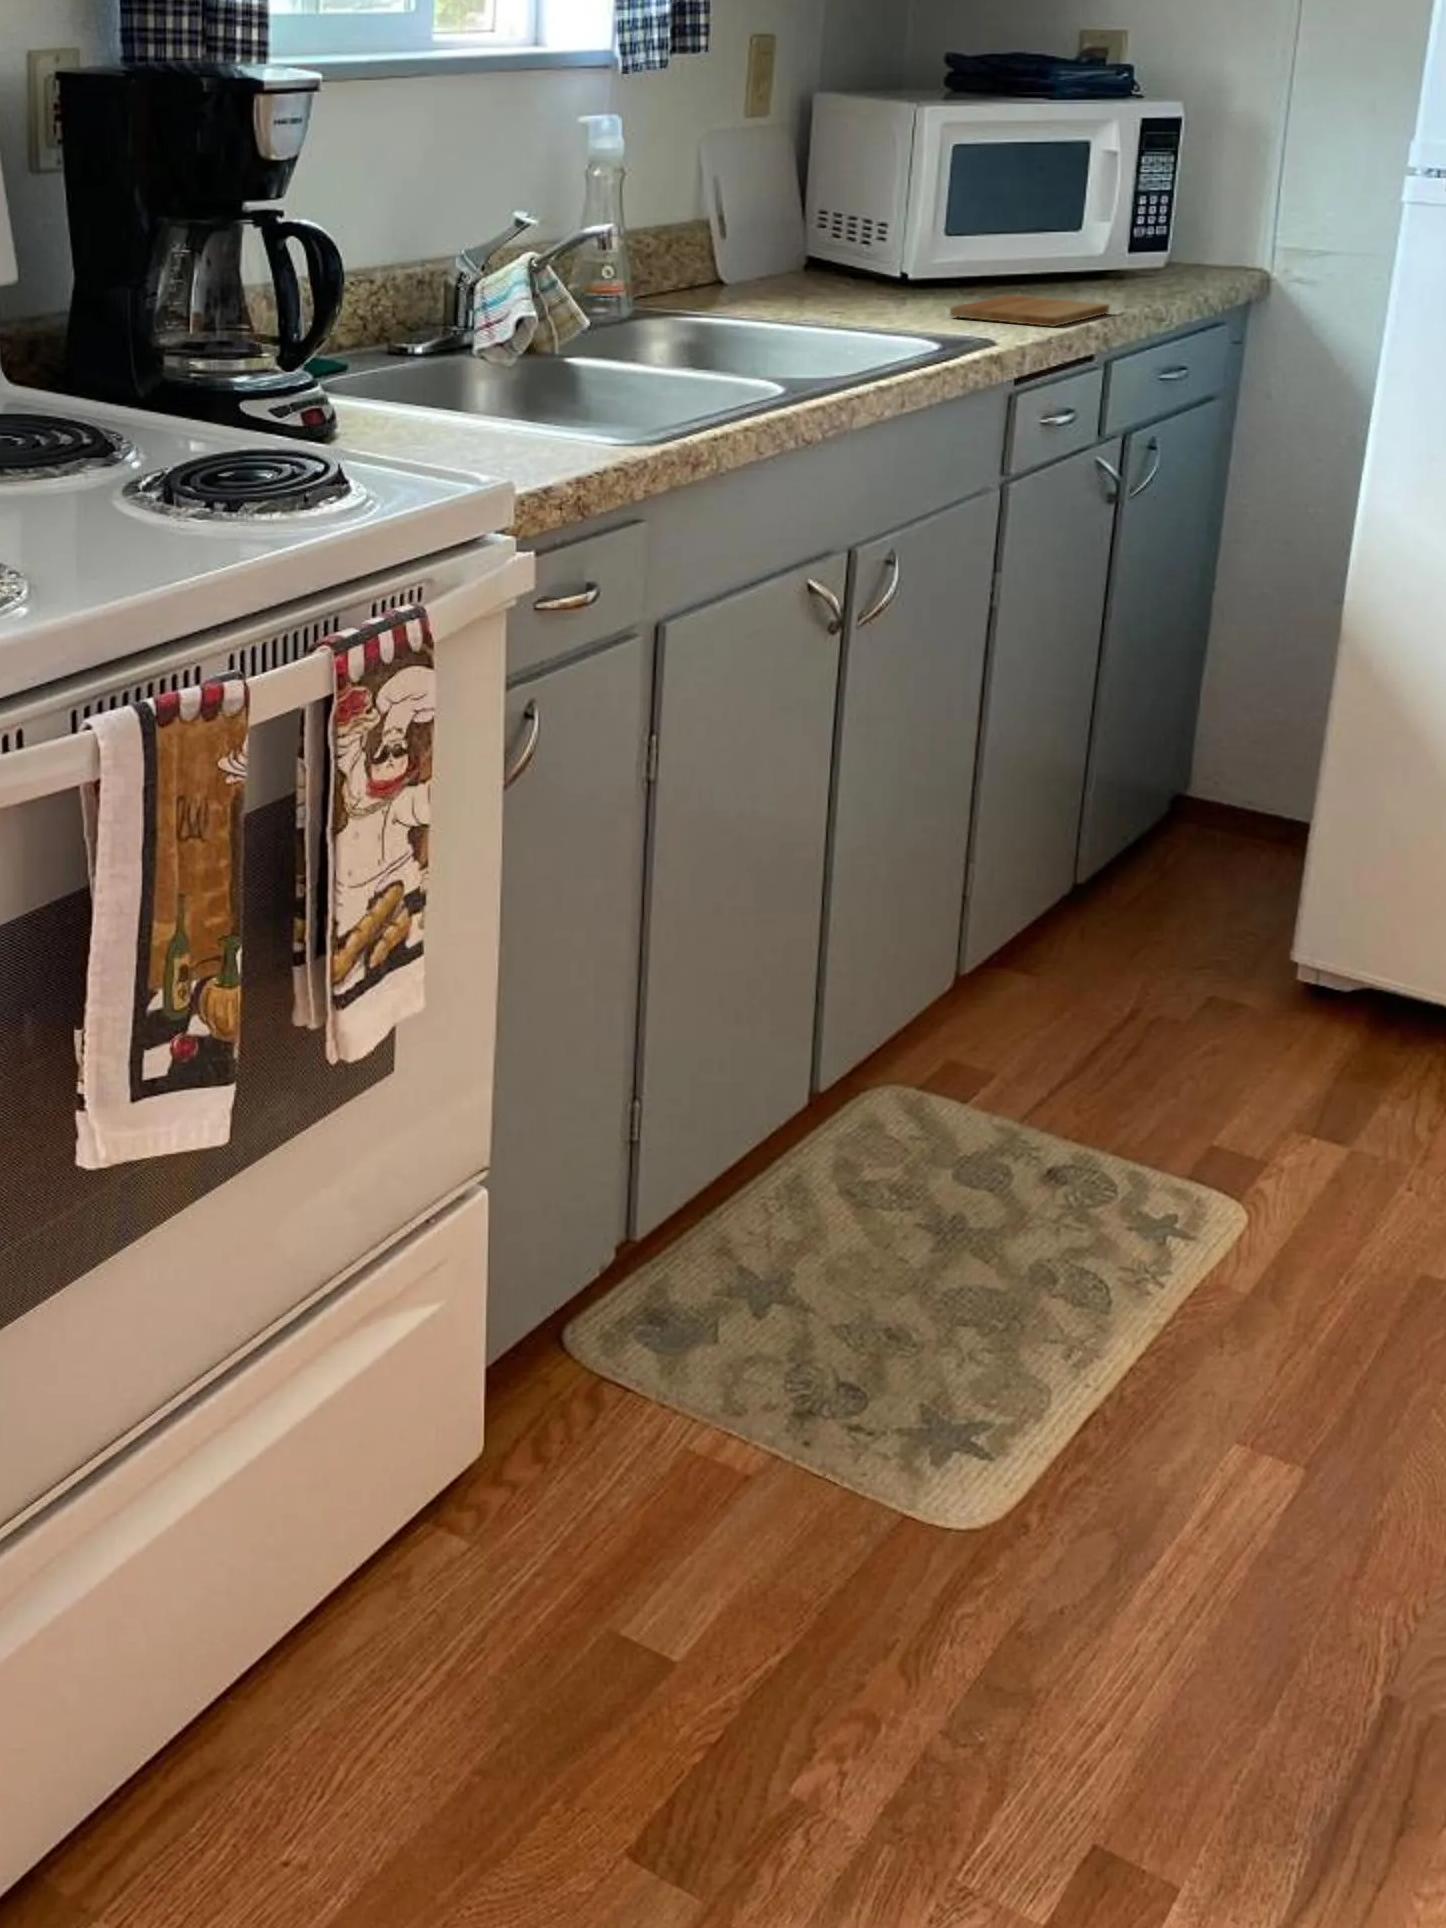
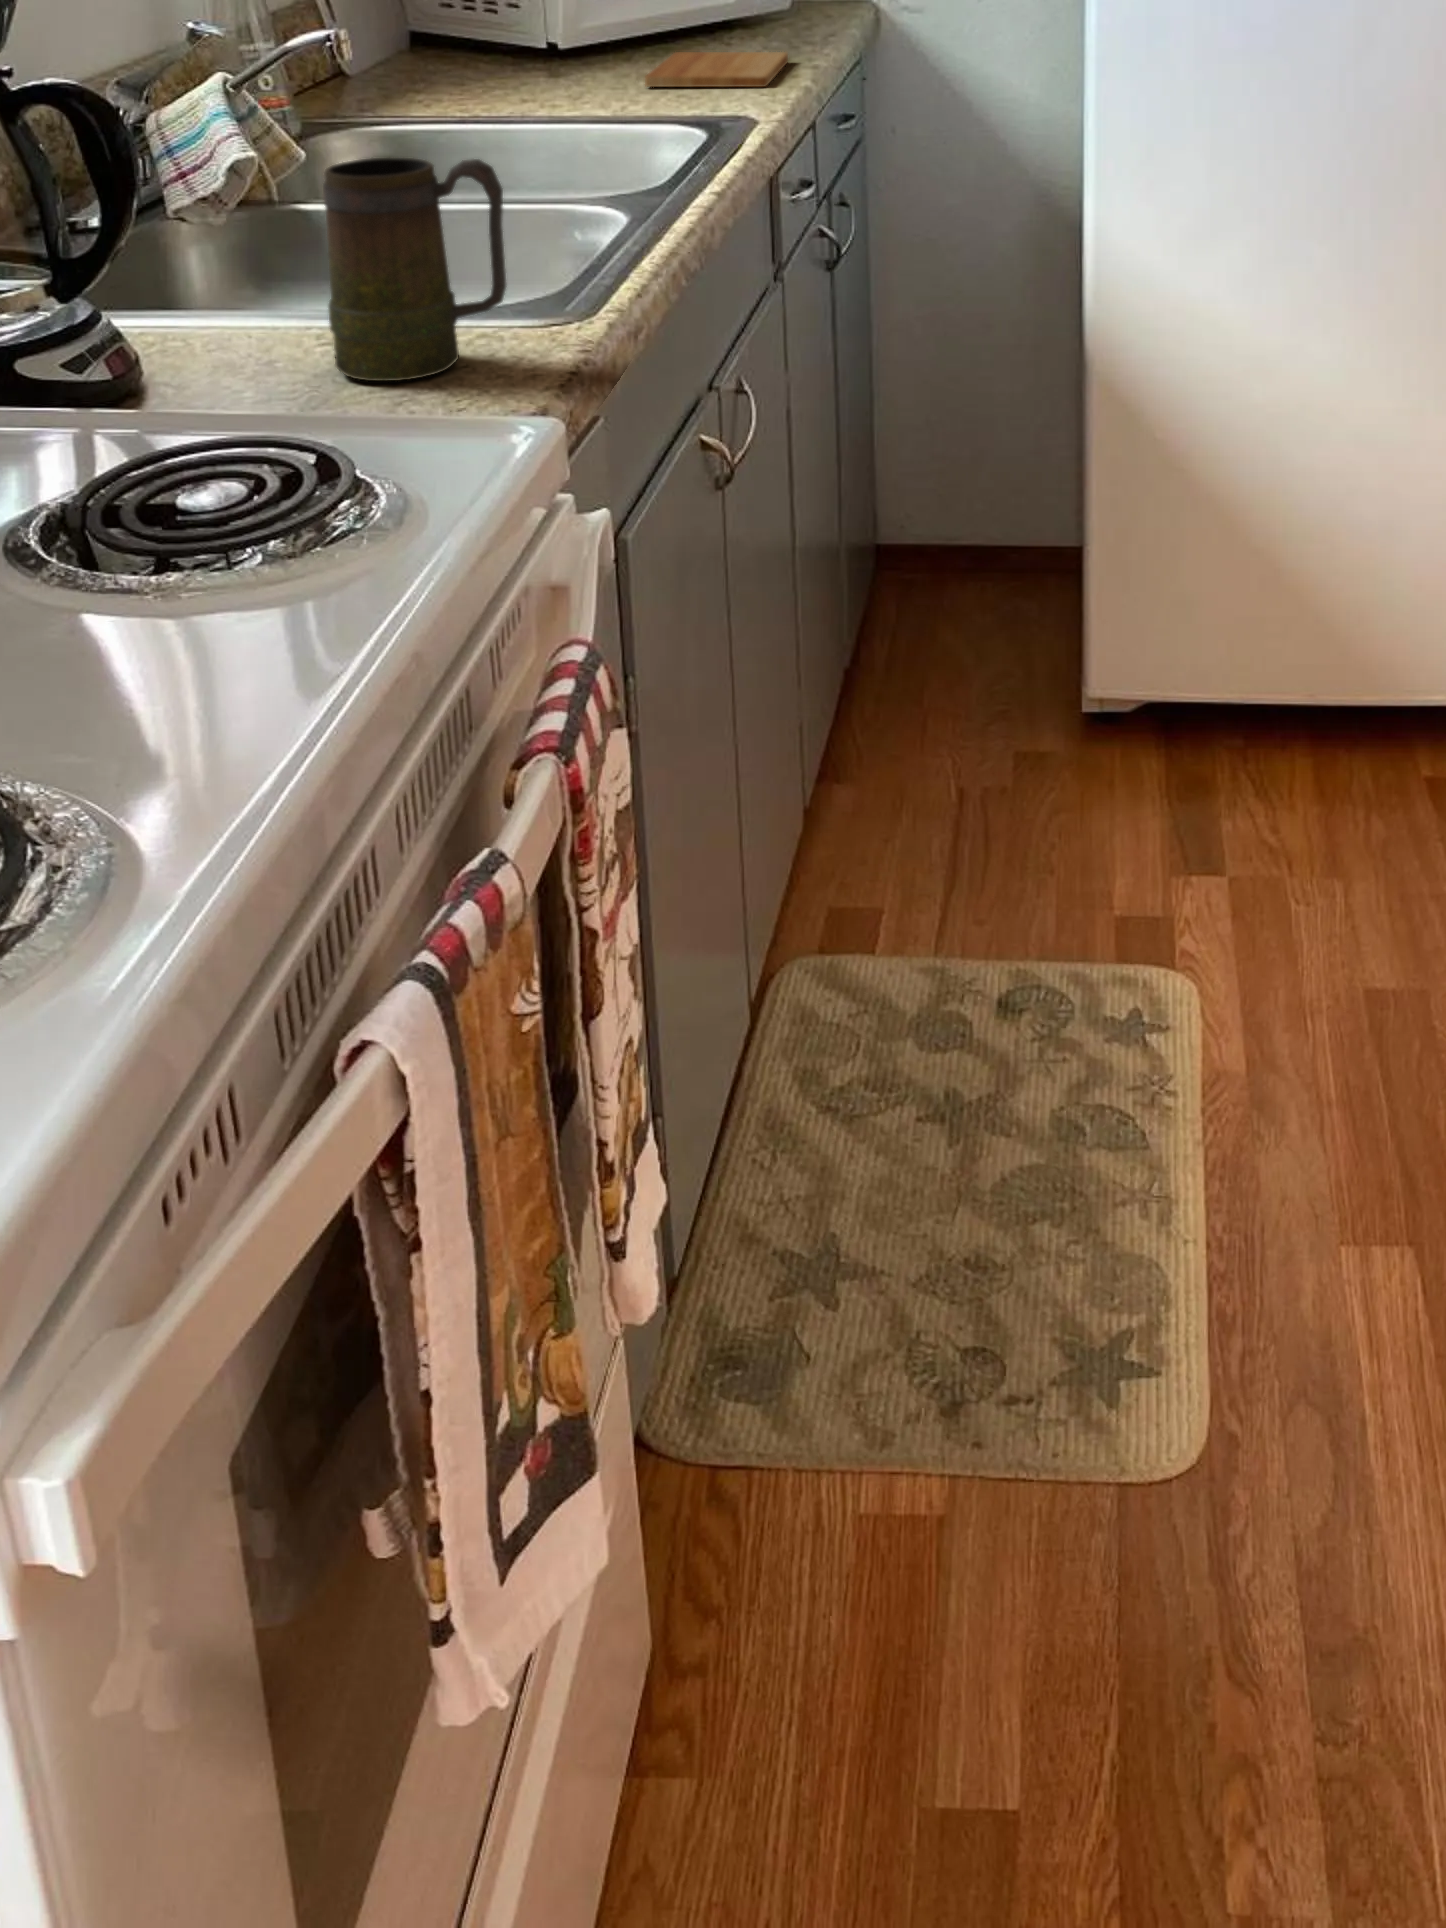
mug: none [443,285,569,441] -> present [323,157,506,381]

